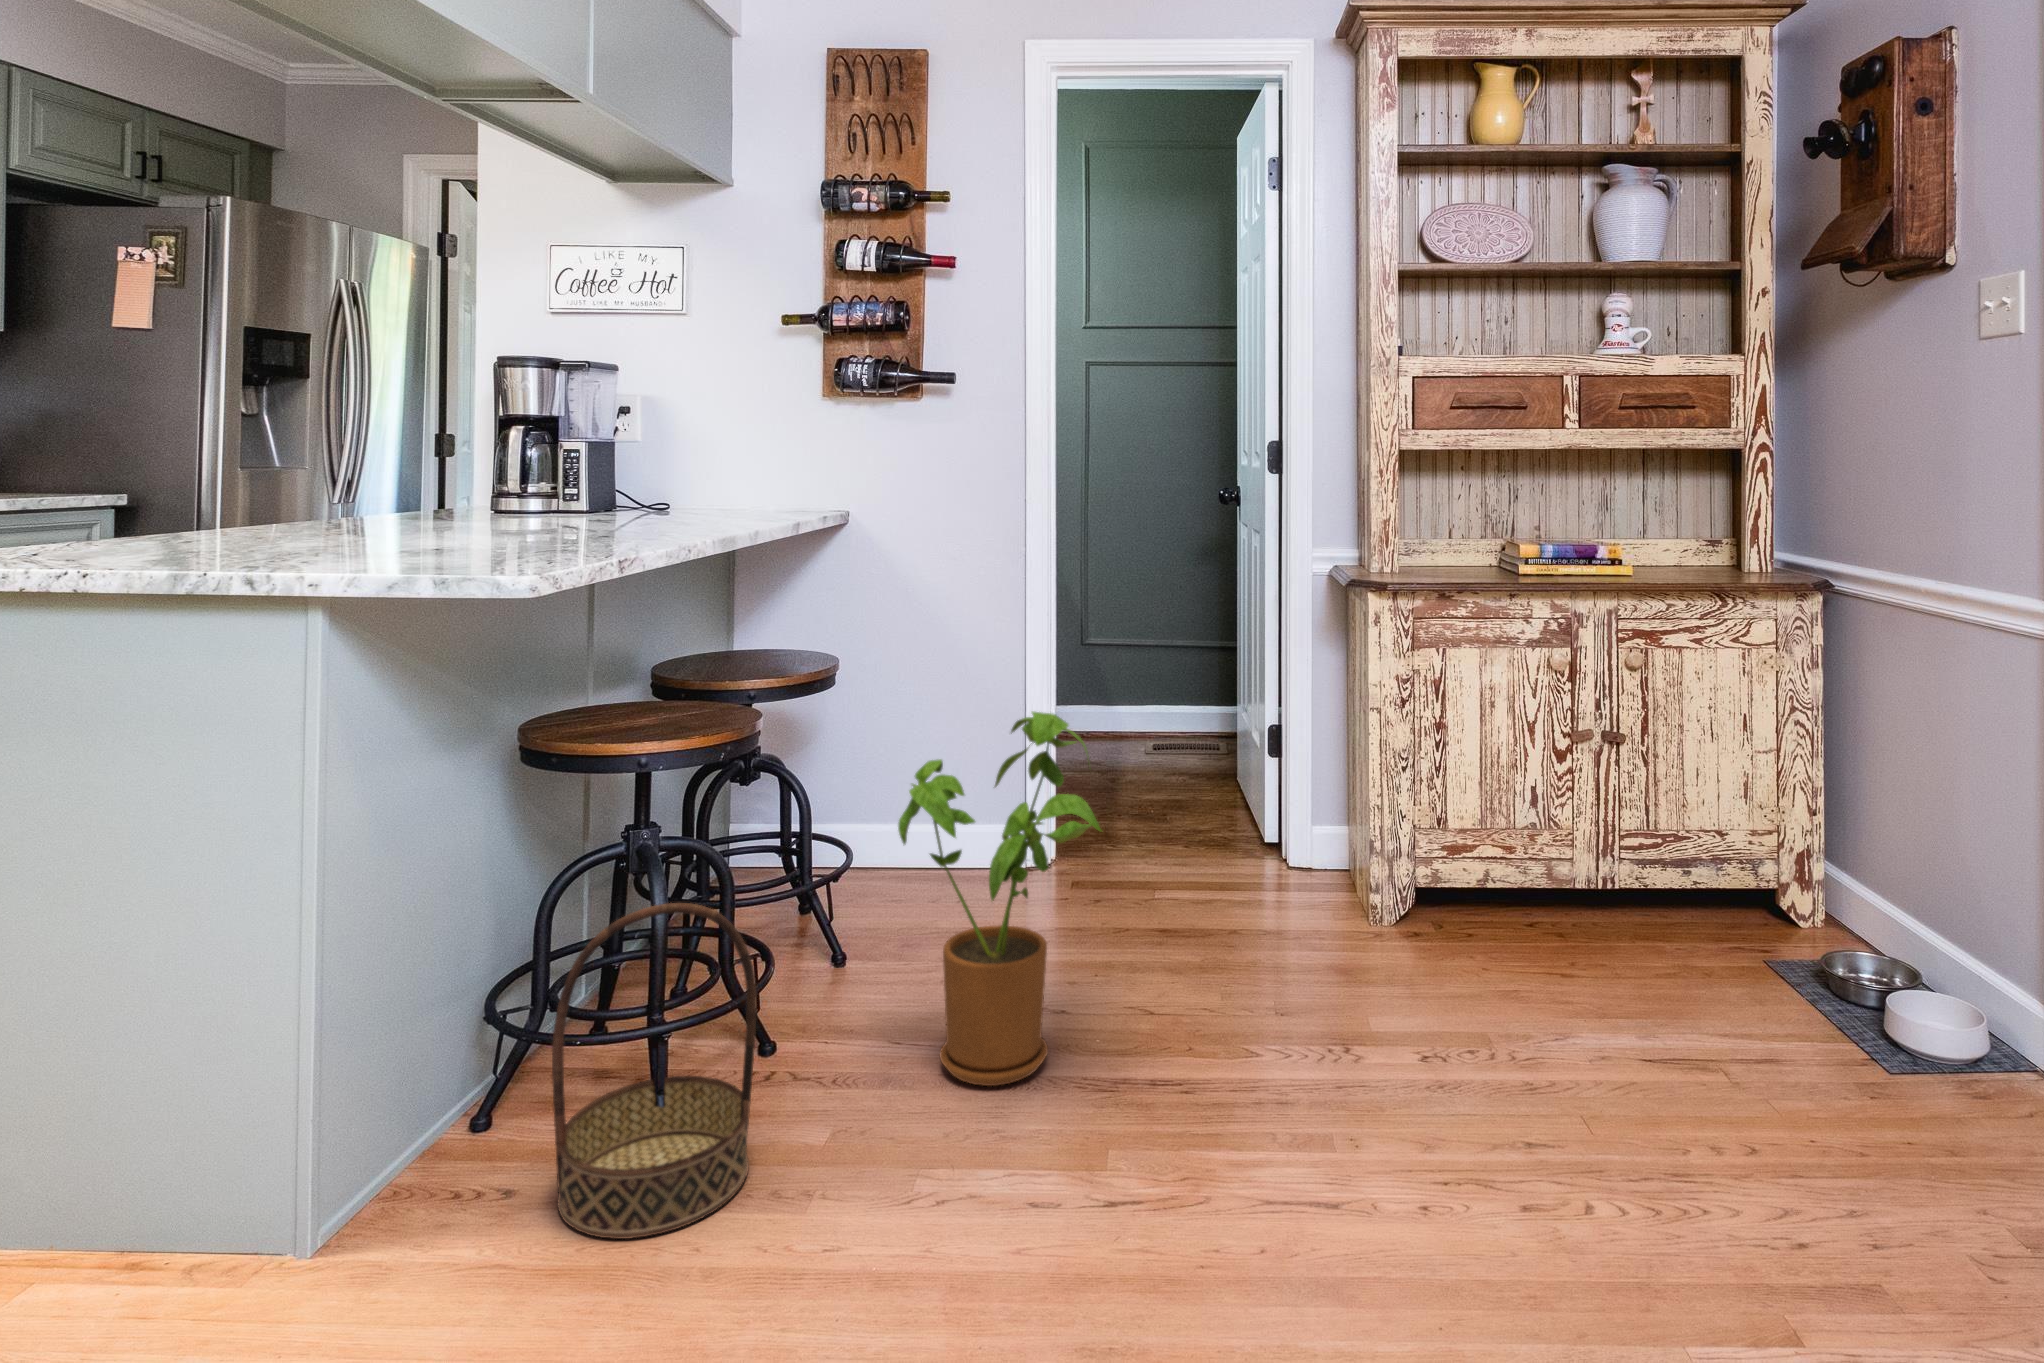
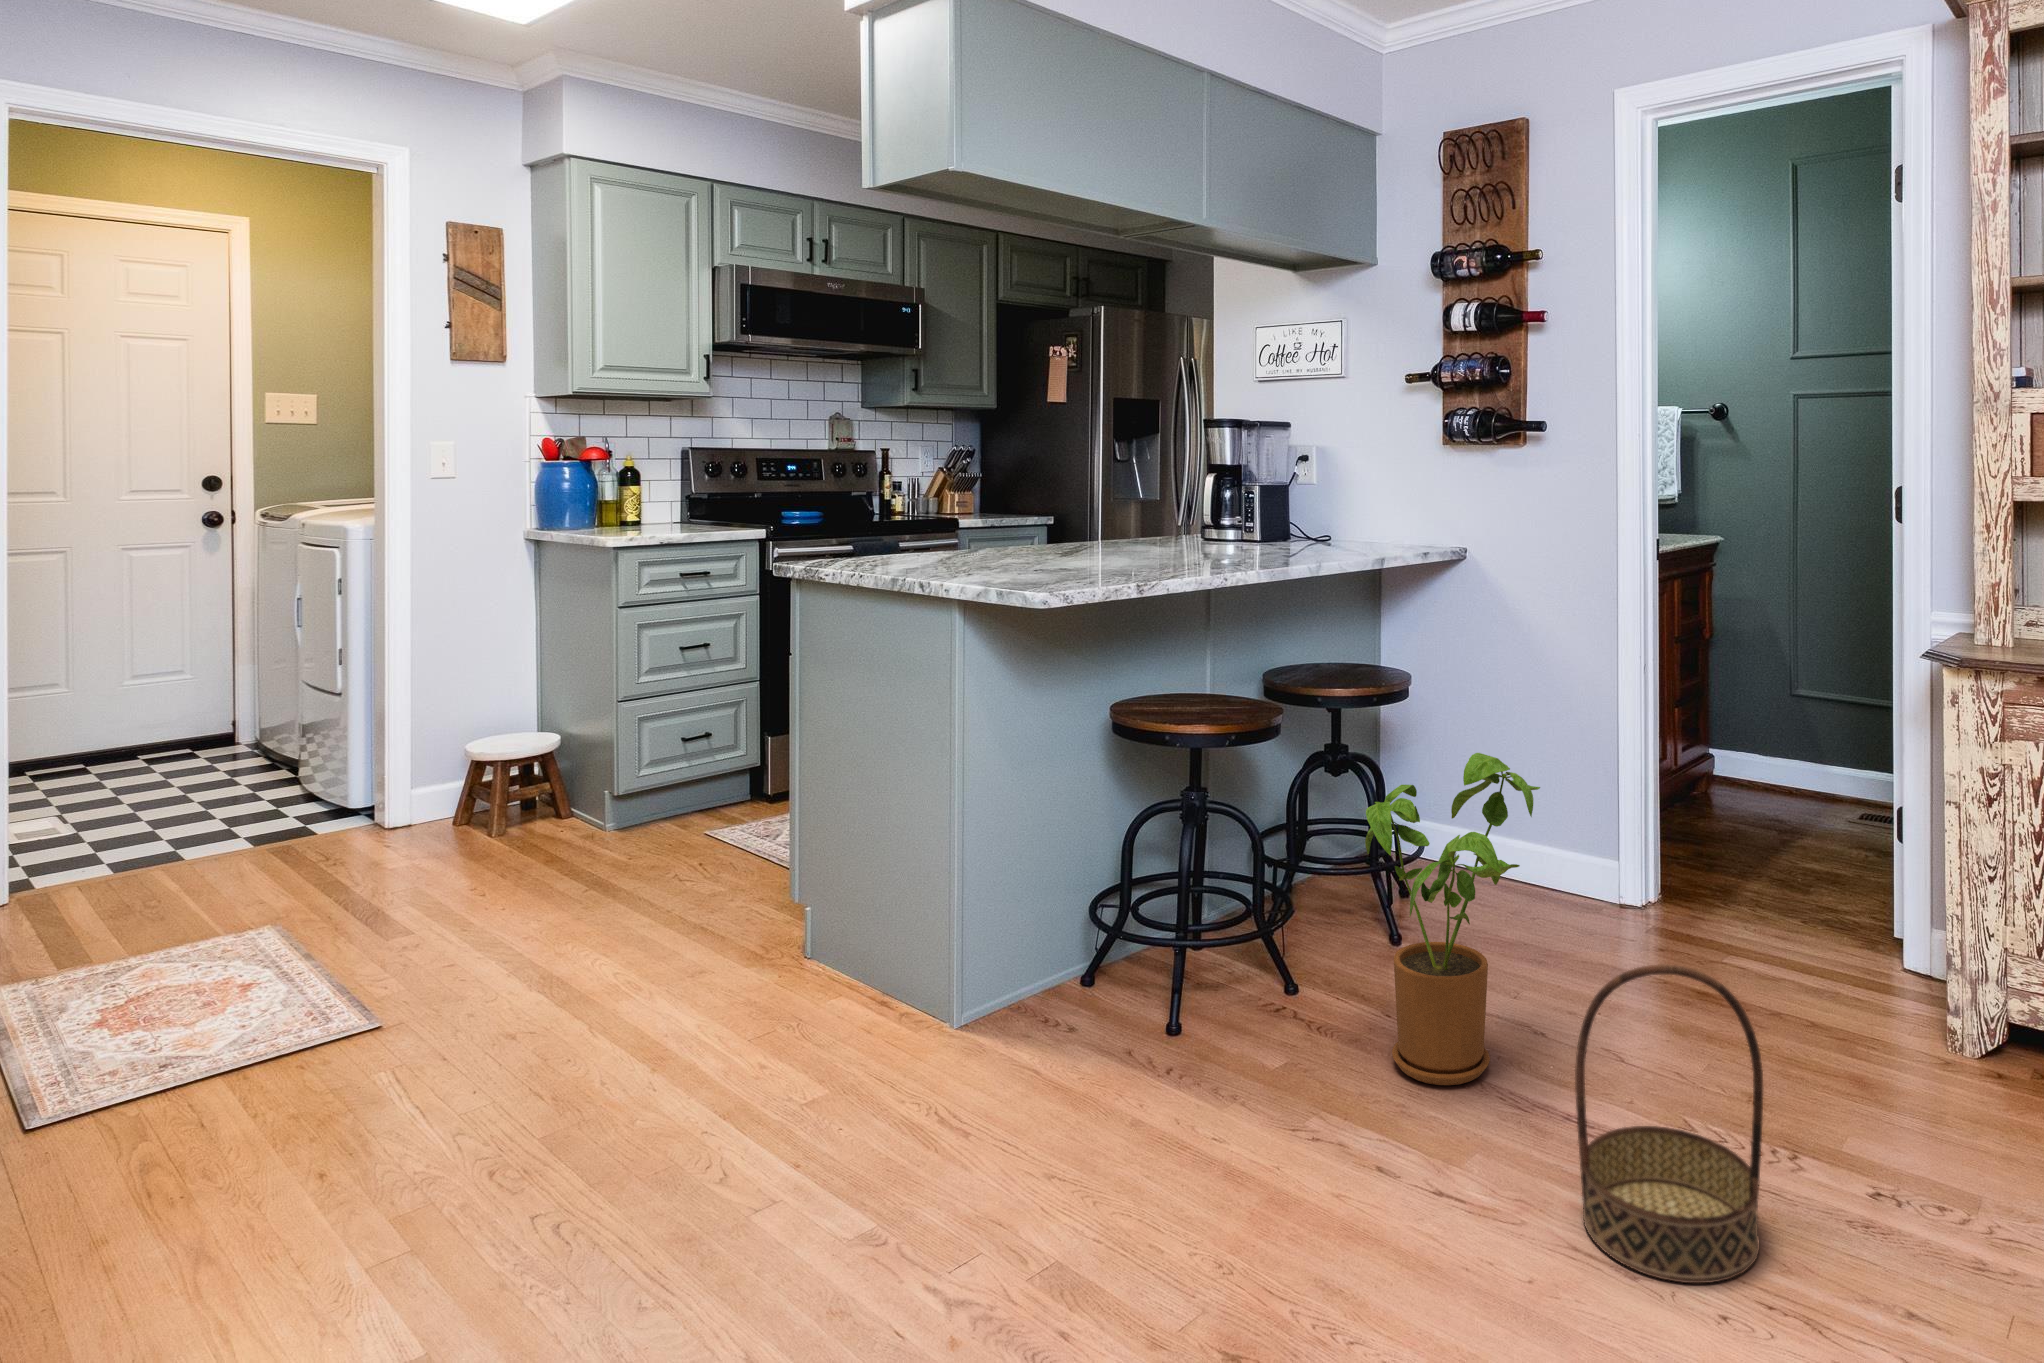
basket: present [552,903,757,1239] -> present [1575,964,1763,1283]

